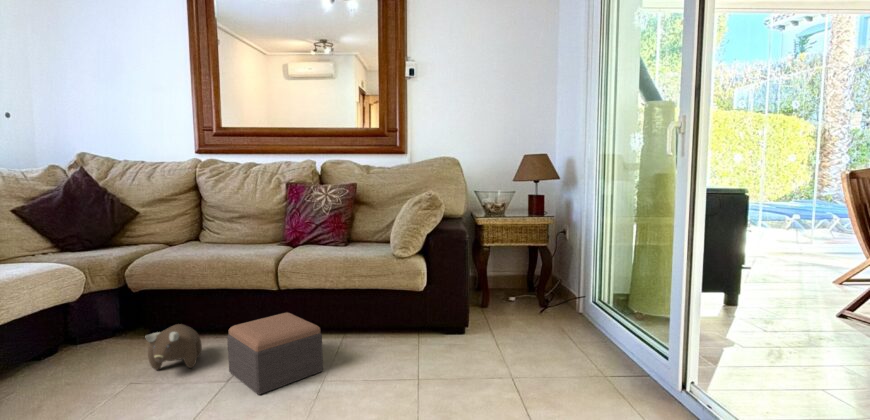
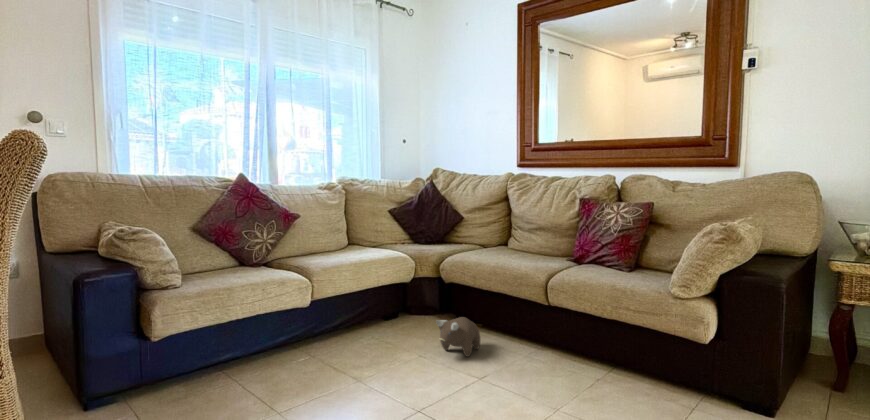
footstool: present [227,312,323,395] -> none [491,330,568,399]

